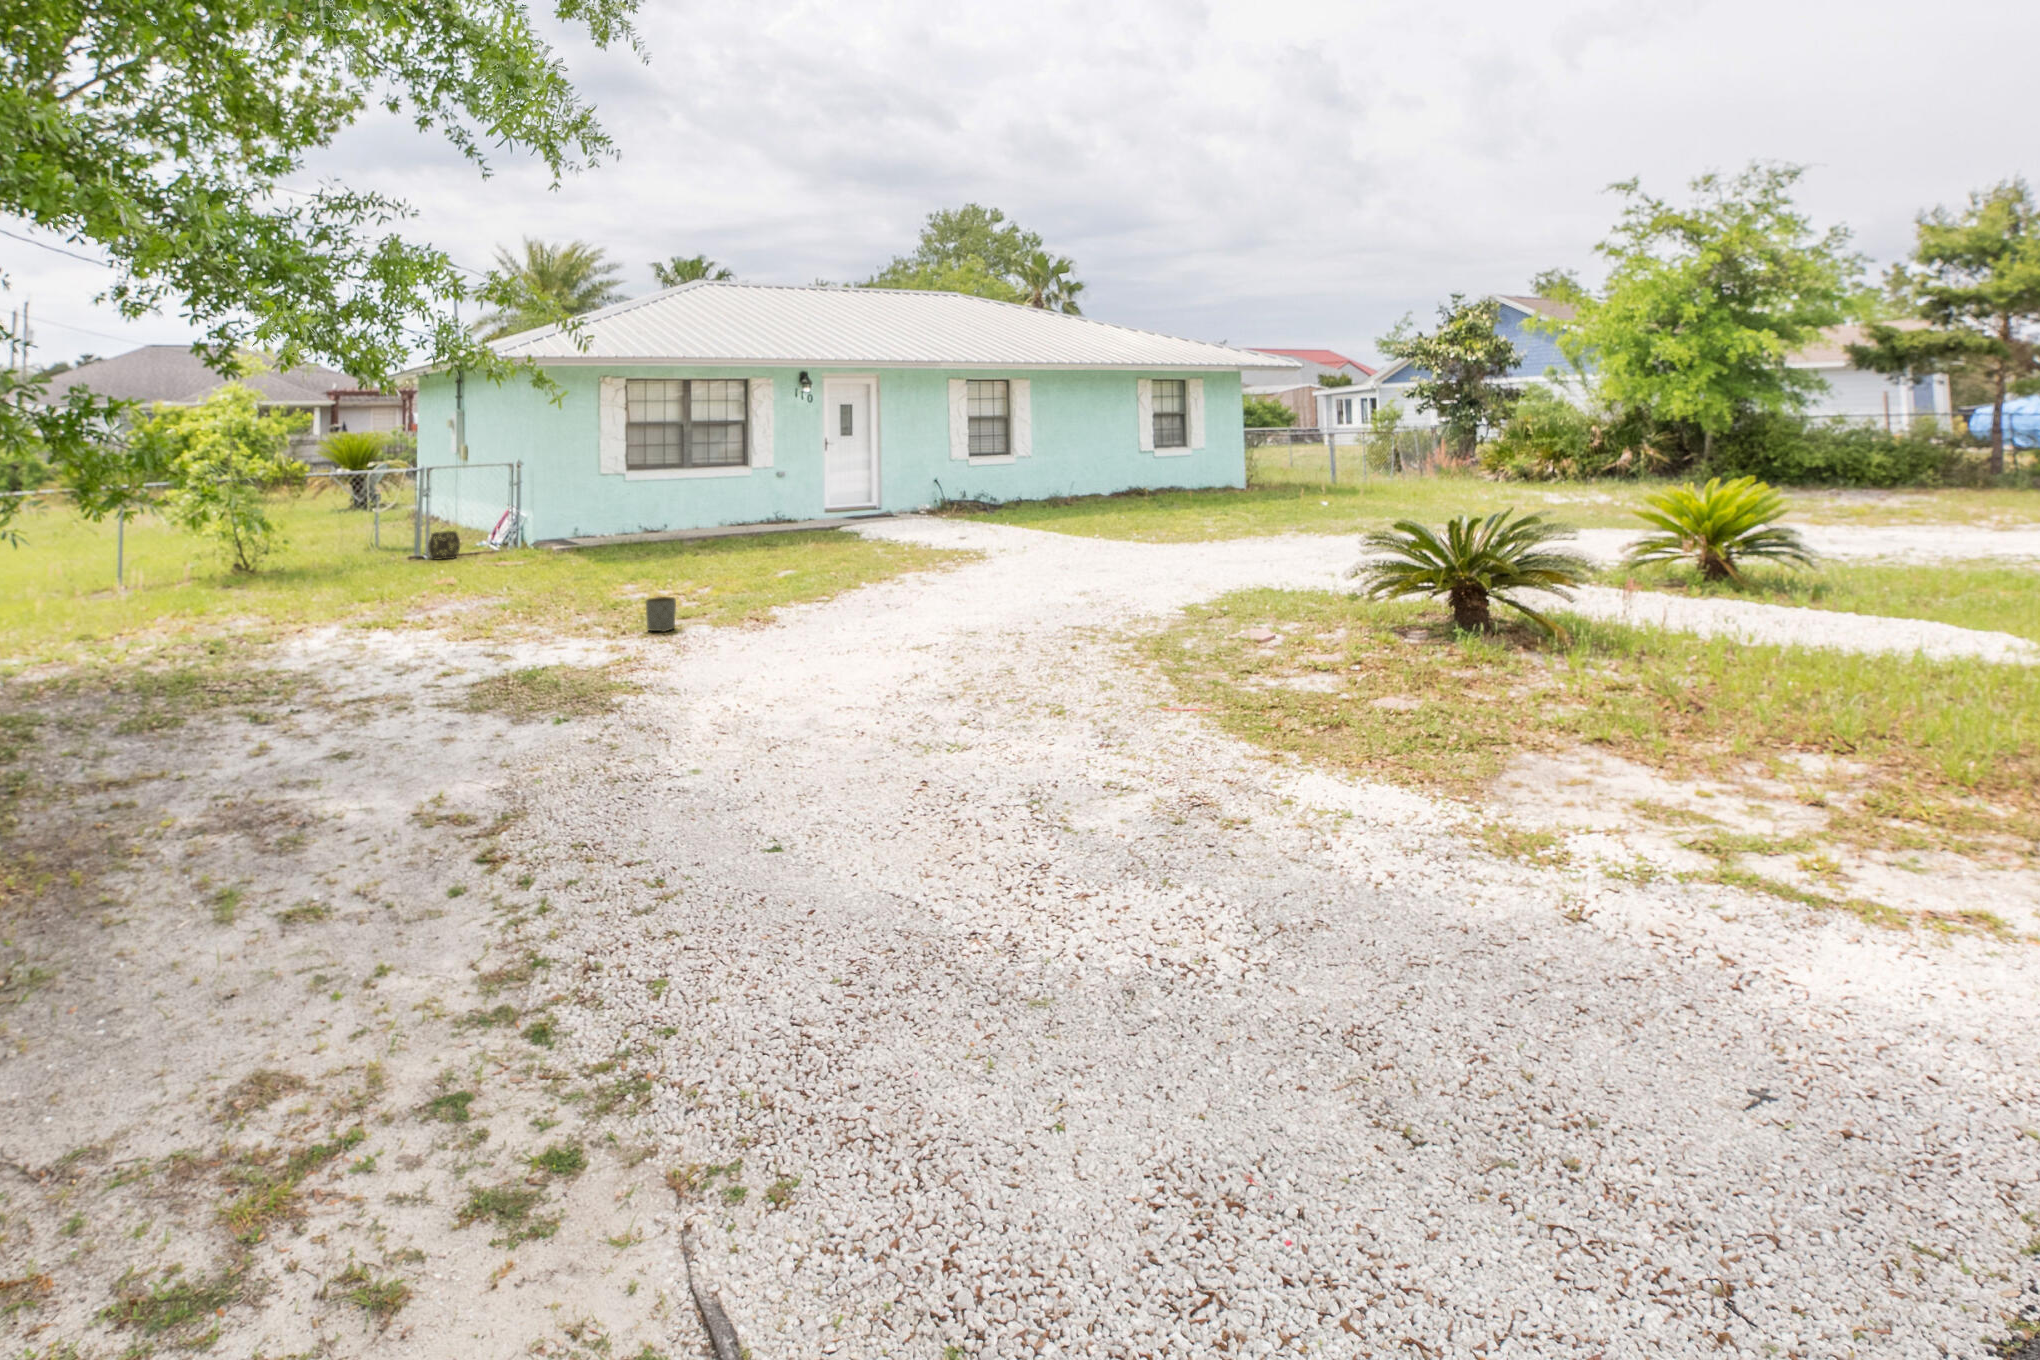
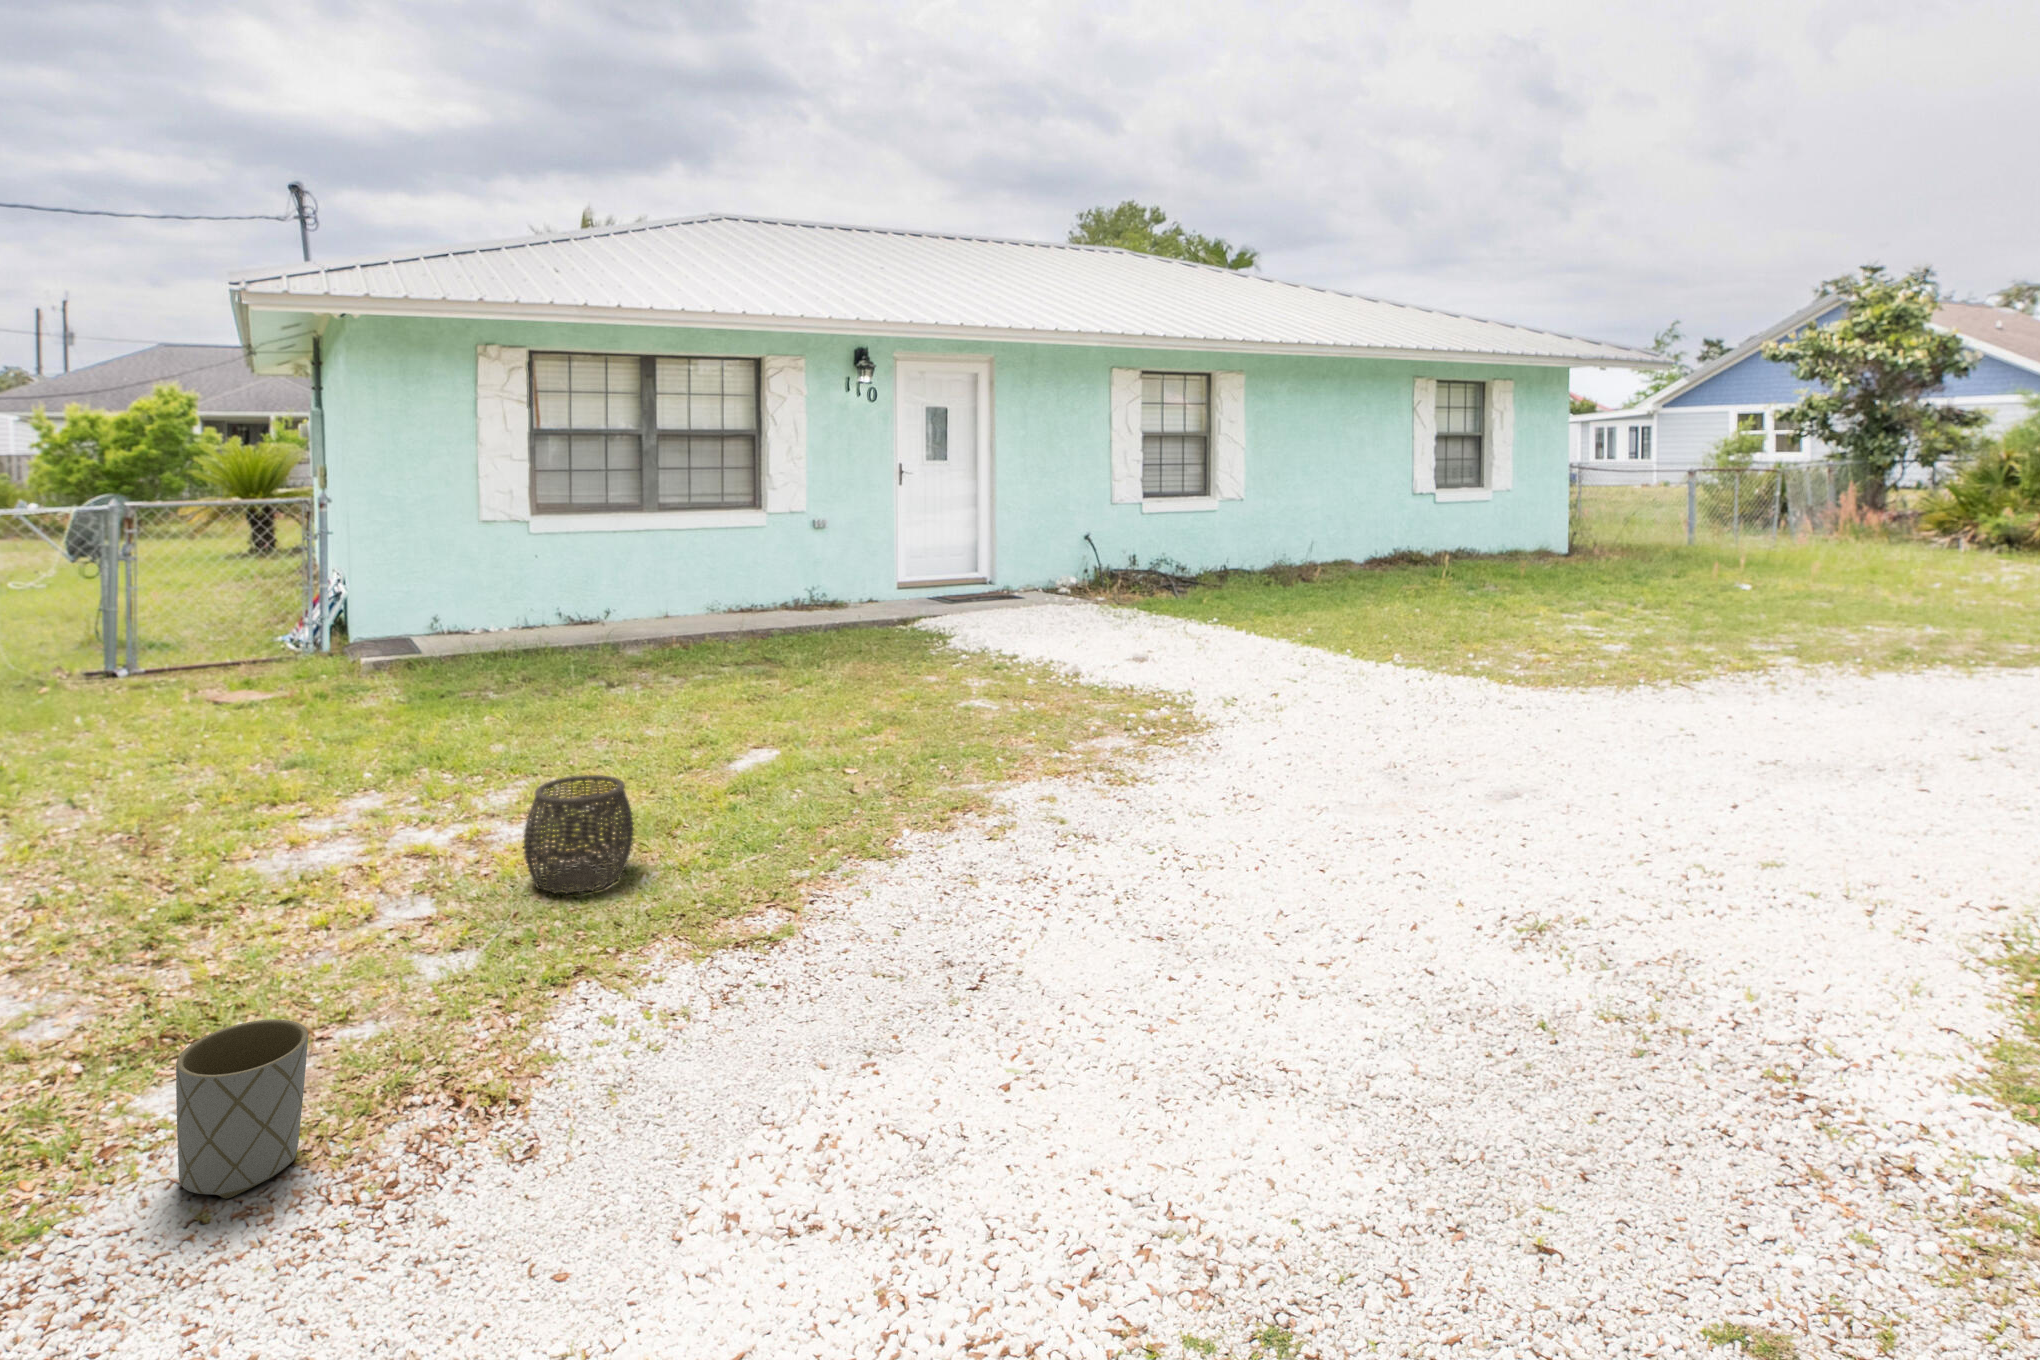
woven basket: present [428,531,460,560] -> present [523,775,634,894]

